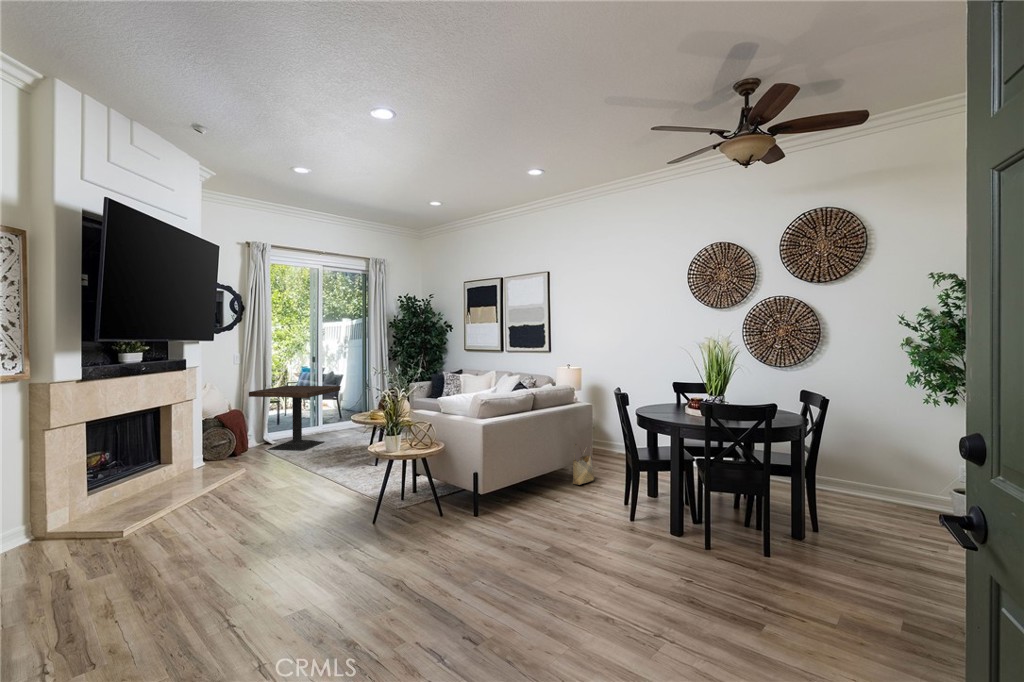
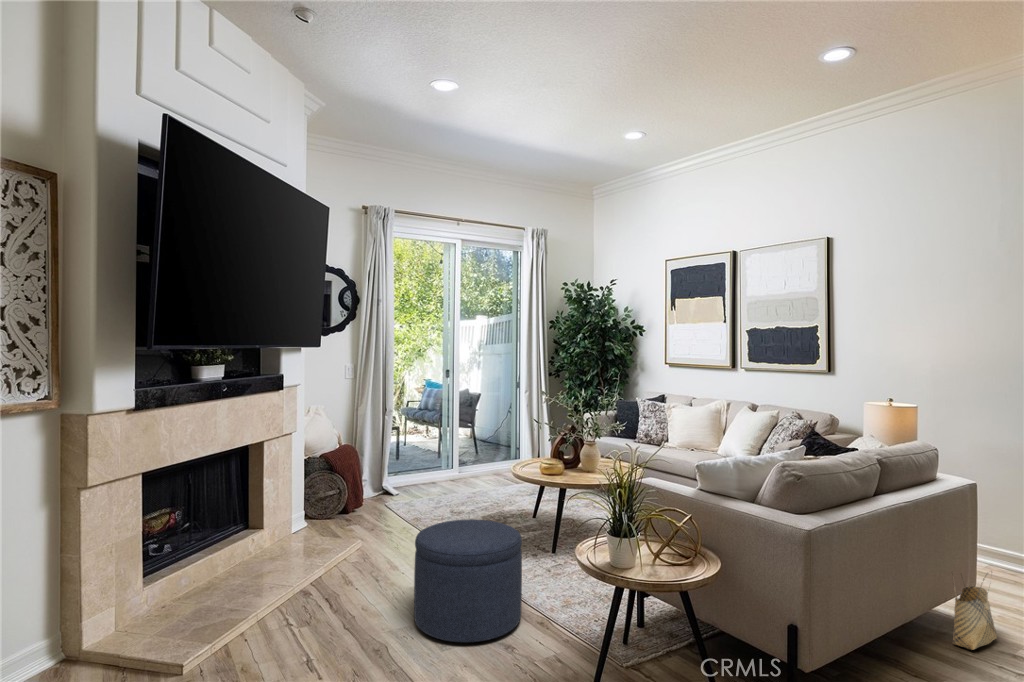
side table: present [249,386,340,451] -> none [365,411,487,511]
ottoman: none [280,442,347,507] -> present [414,519,522,642]

